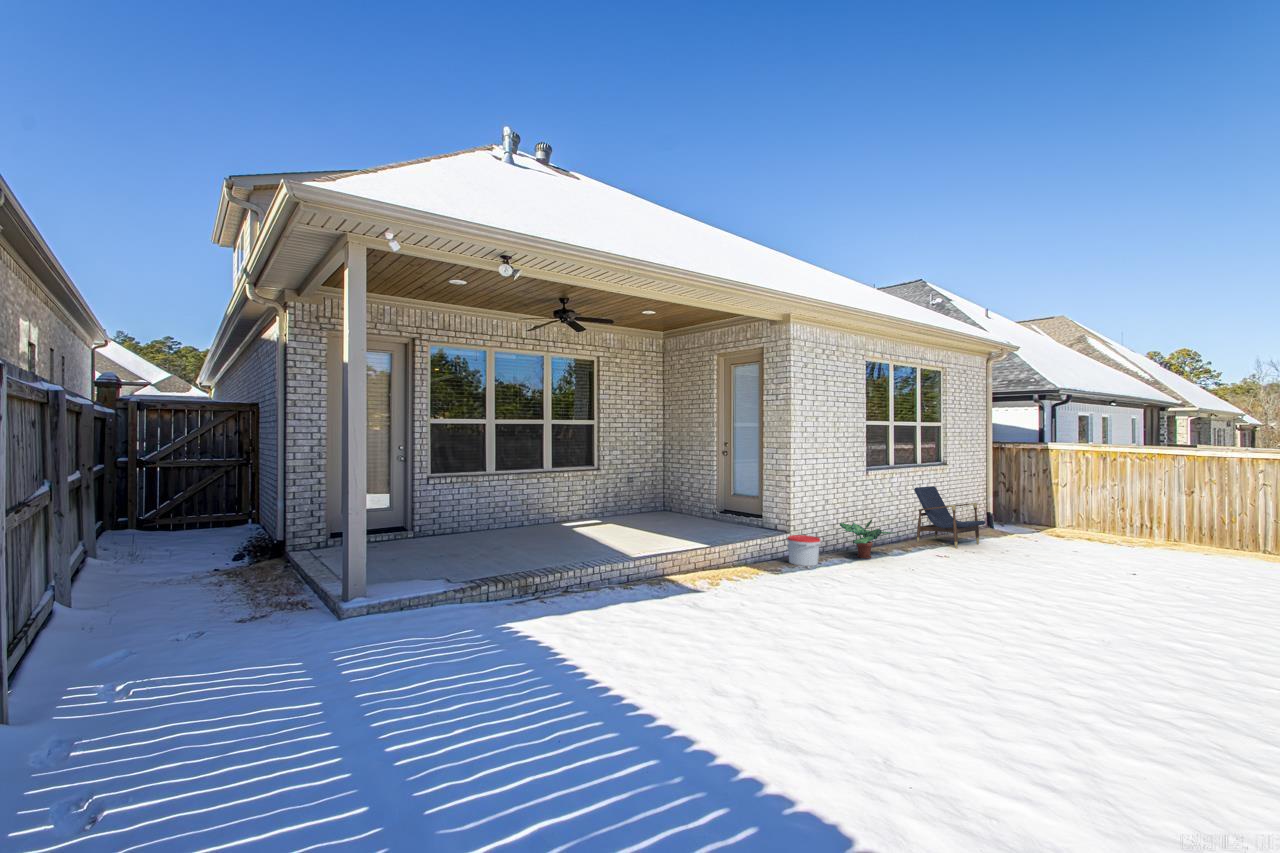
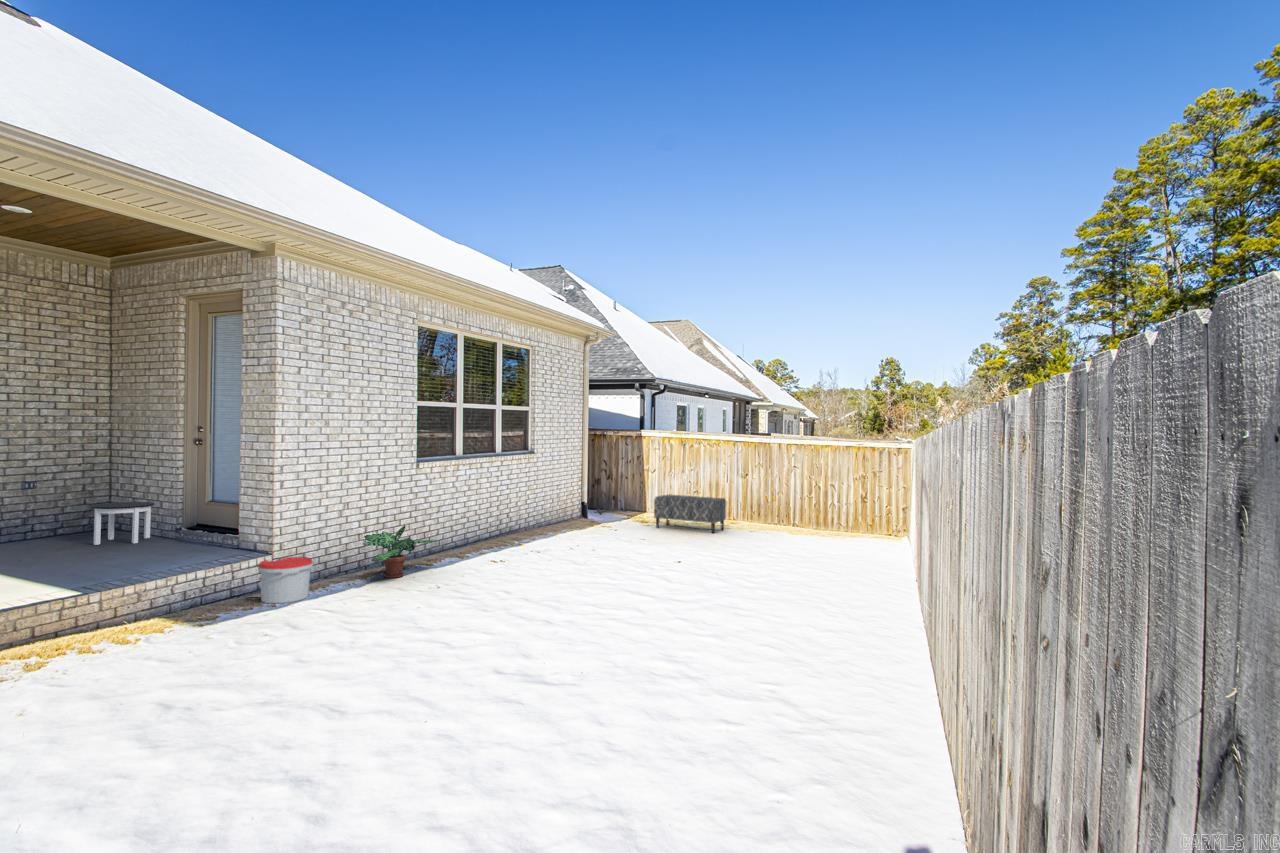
lounge chair: present [914,486,985,548] -> none [487,478,563,550]
round table: none [666,492,697,519] -> present [92,502,154,545]
bench: none [1073,509,1163,550] -> present [654,495,726,533]

